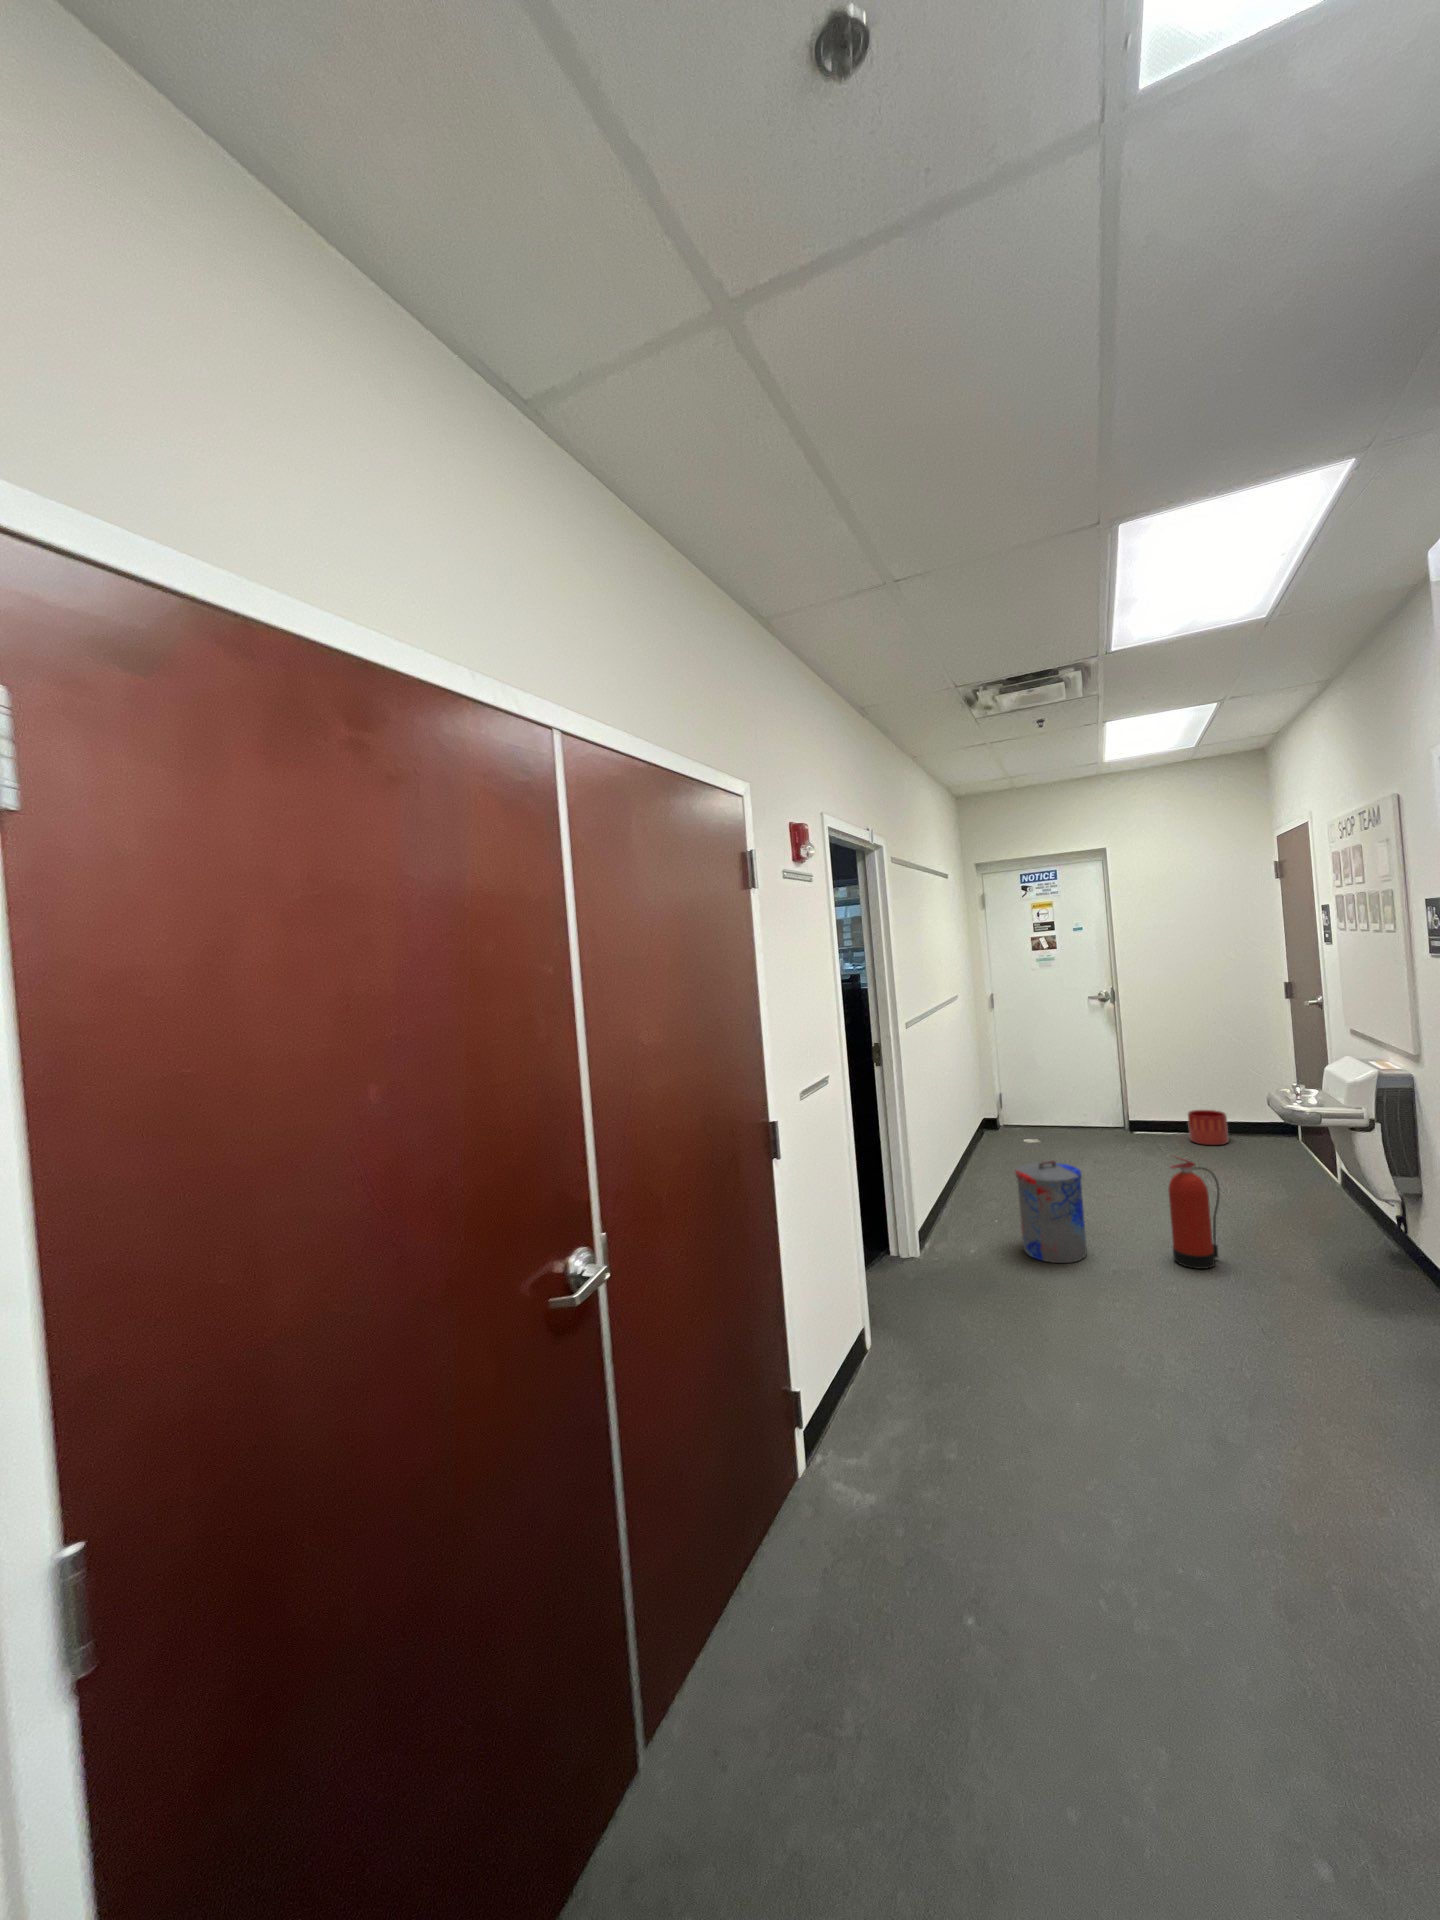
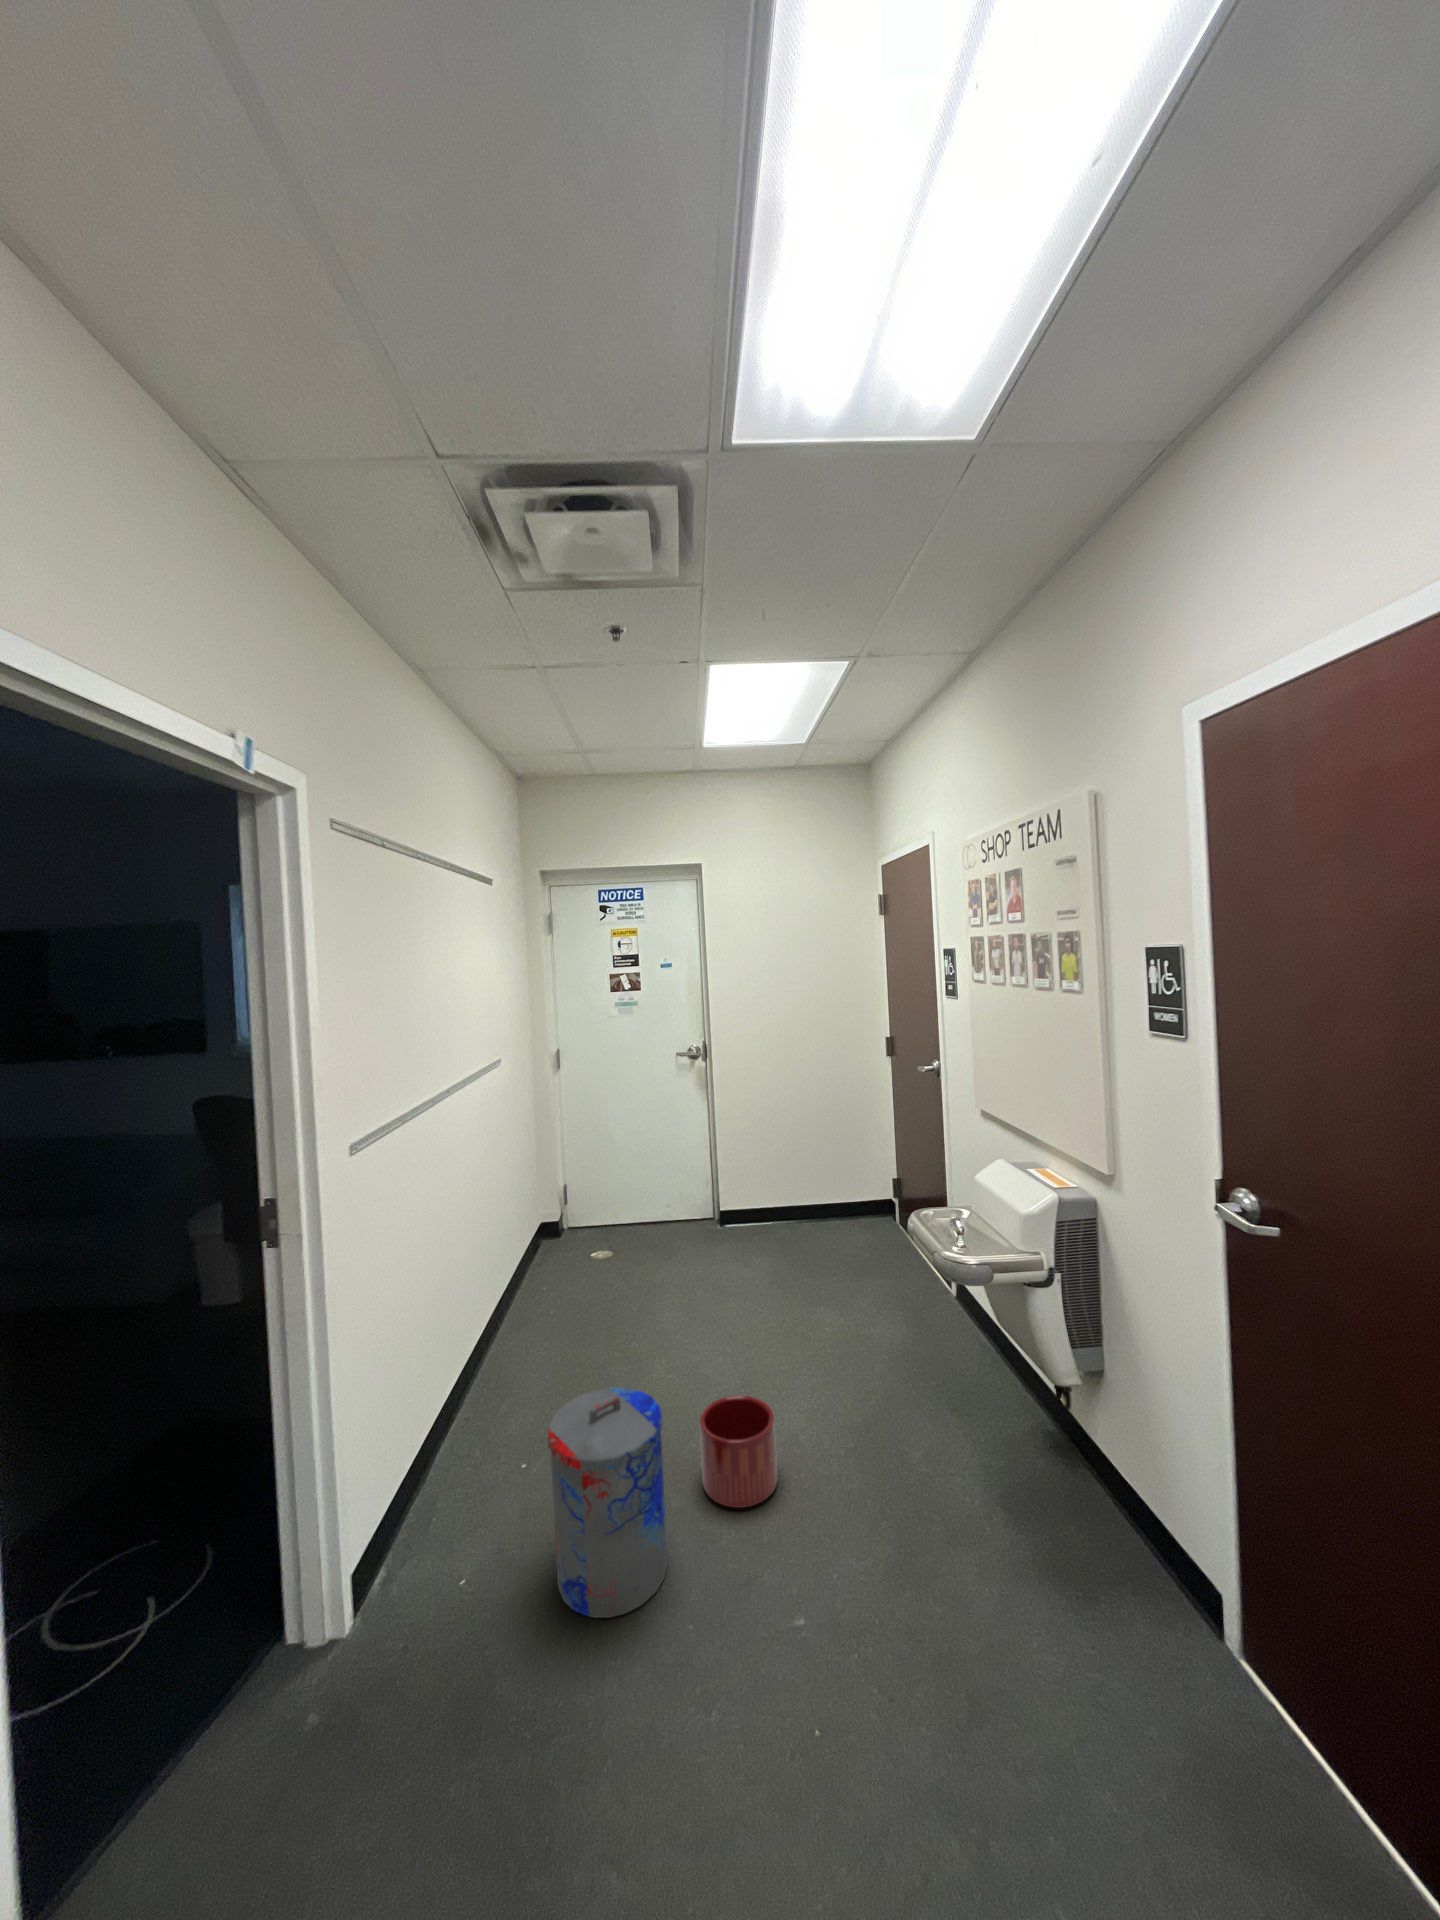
planter: present [1188,1110,1229,1145] -> present [700,1395,778,1508]
fire extinguisher: present [1169,1156,1220,1269] -> none [795,1365,864,1564]

